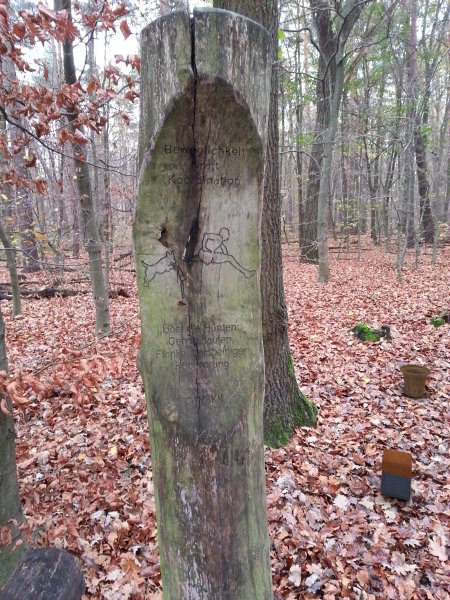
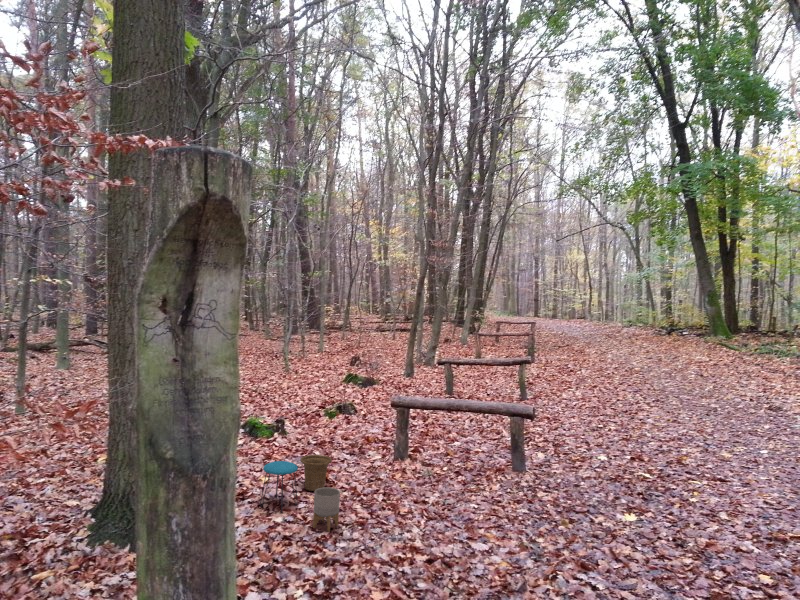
stool: none [360,369,395,414] -> present [260,461,298,512]
planter: none [408,401,437,443] -> present [313,487,340,532]
backpack: present [380,448,412,500] -> none [292,533,322,584]

